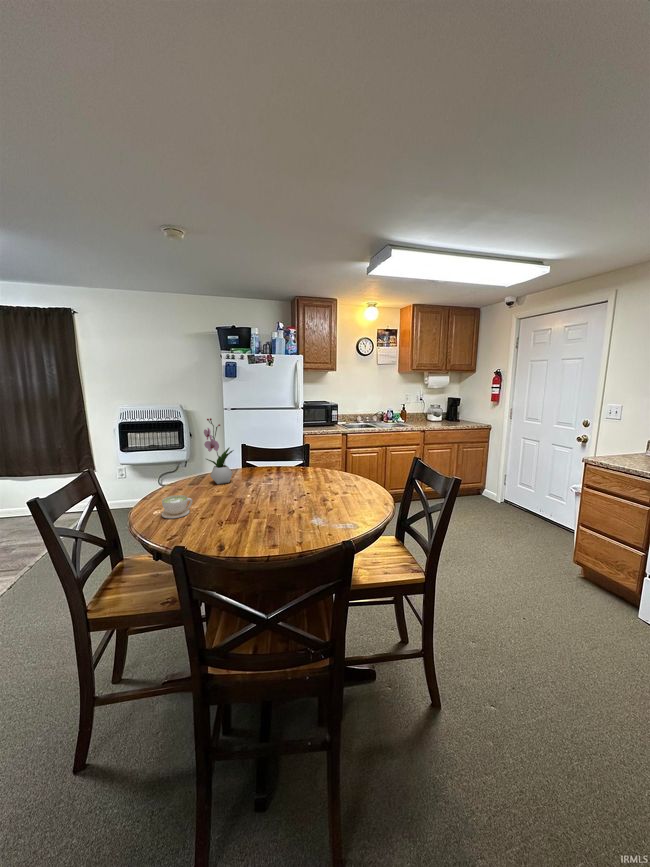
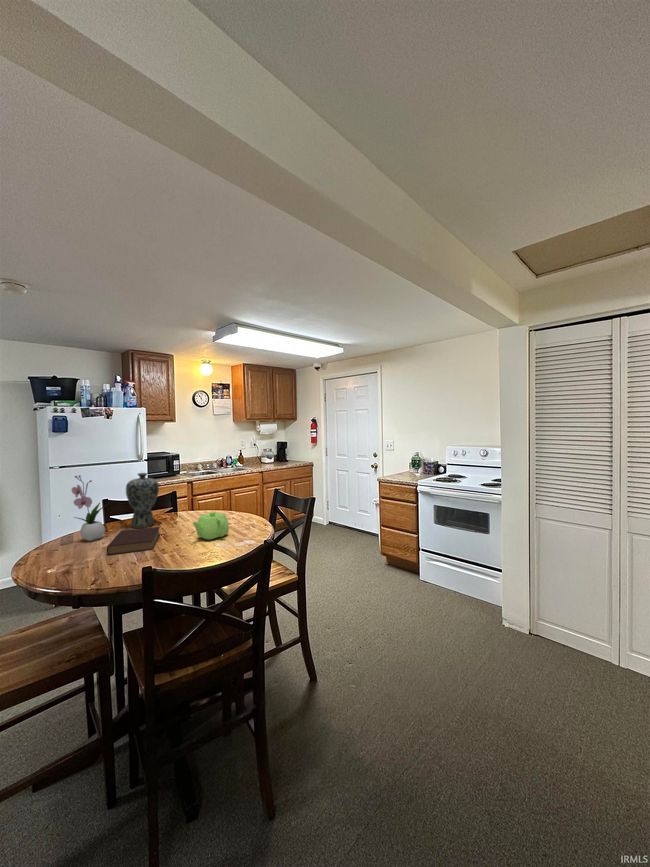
vase: none [255,421,286,478] -> present [126,473,159,528]
teapot: none [299,476,342,509] -> present [193,512,229,540]
book: none [216,479,277,507] -> present [107,527,160,555]
coffee cup: present [162,495,192,518] -> none [52,551,86,576]

